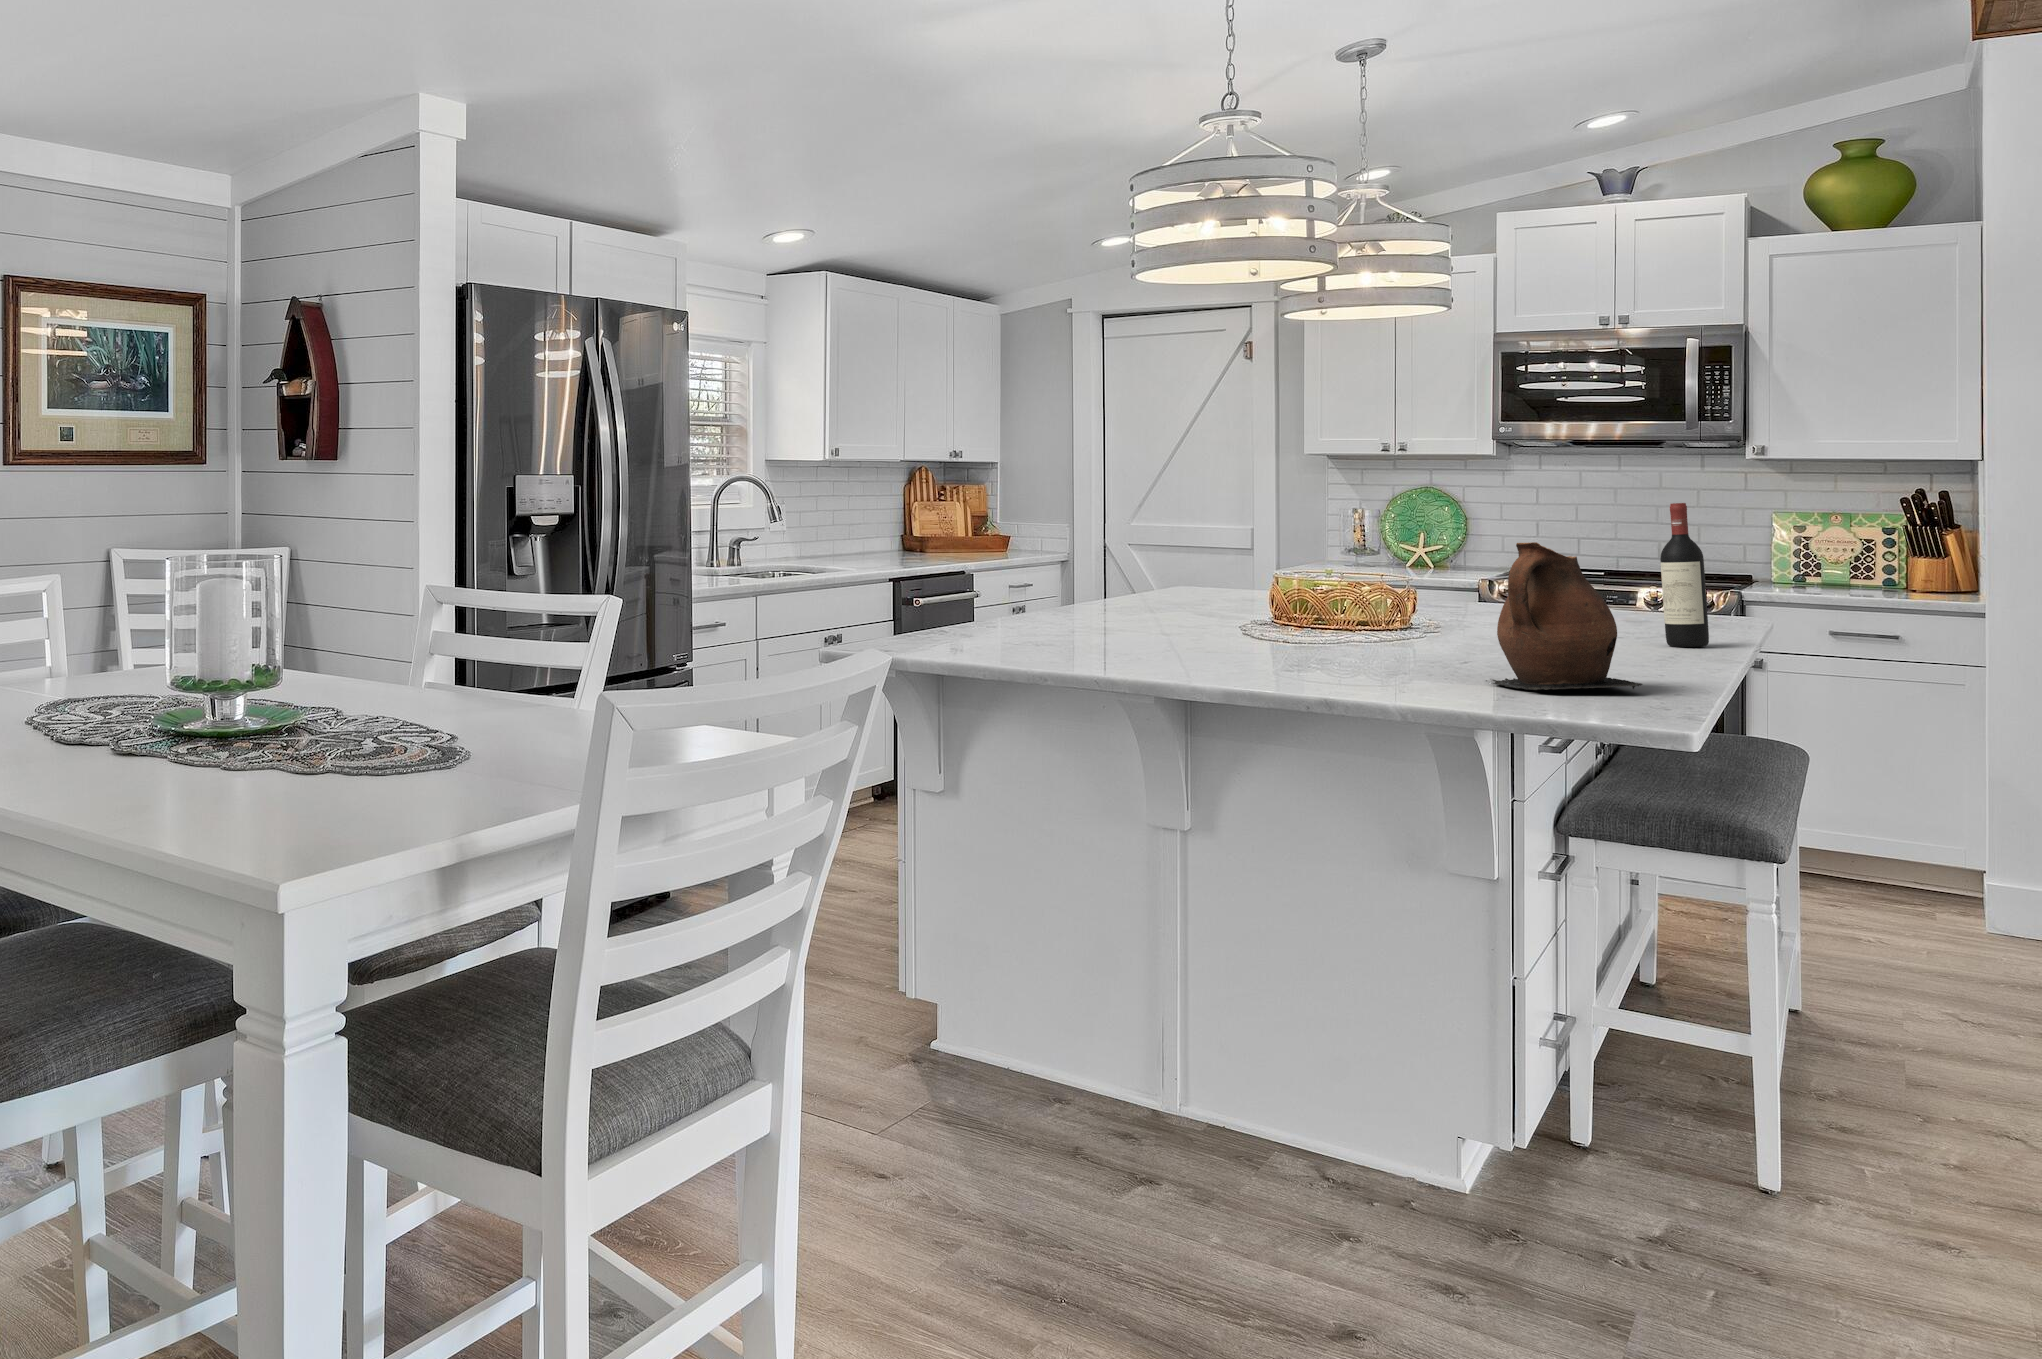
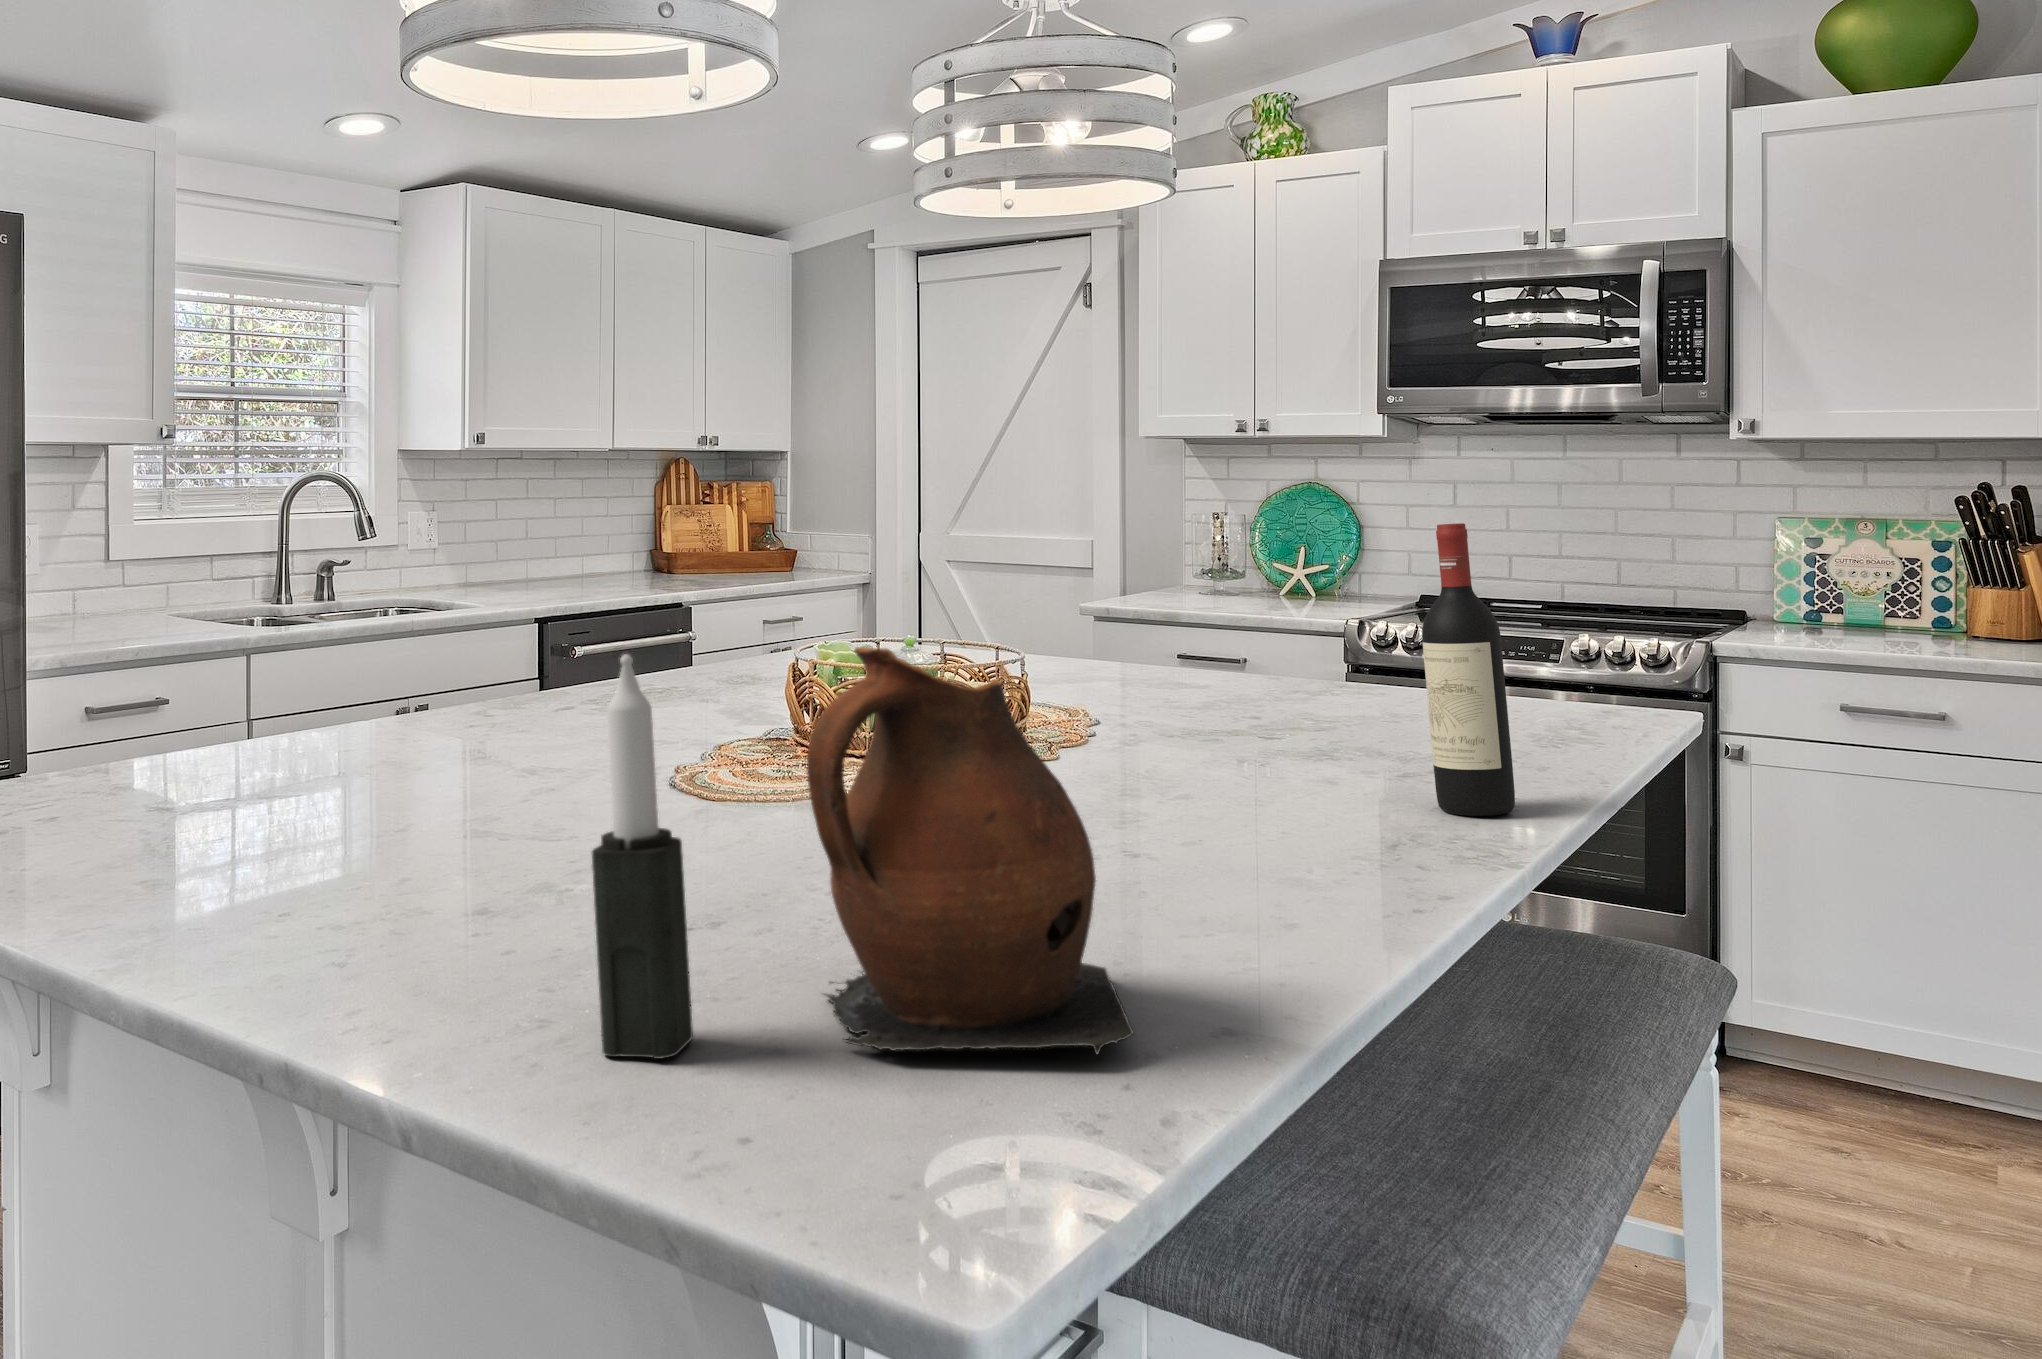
candle: none [1424,544,1466,694] -> present [592,654,693,1059]

